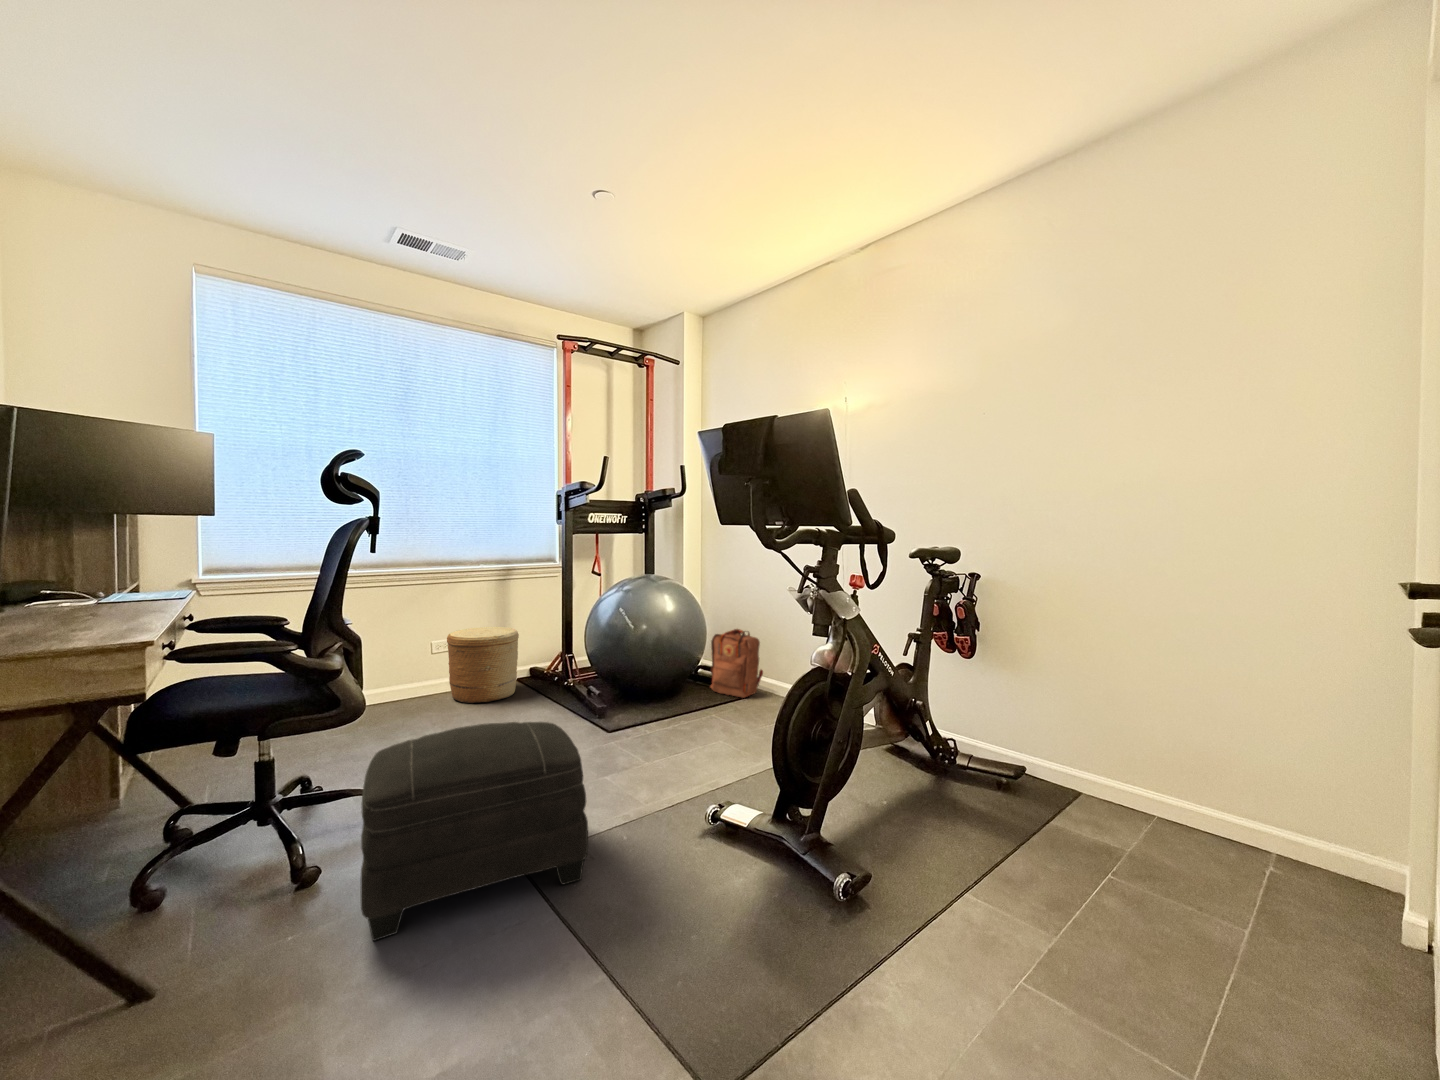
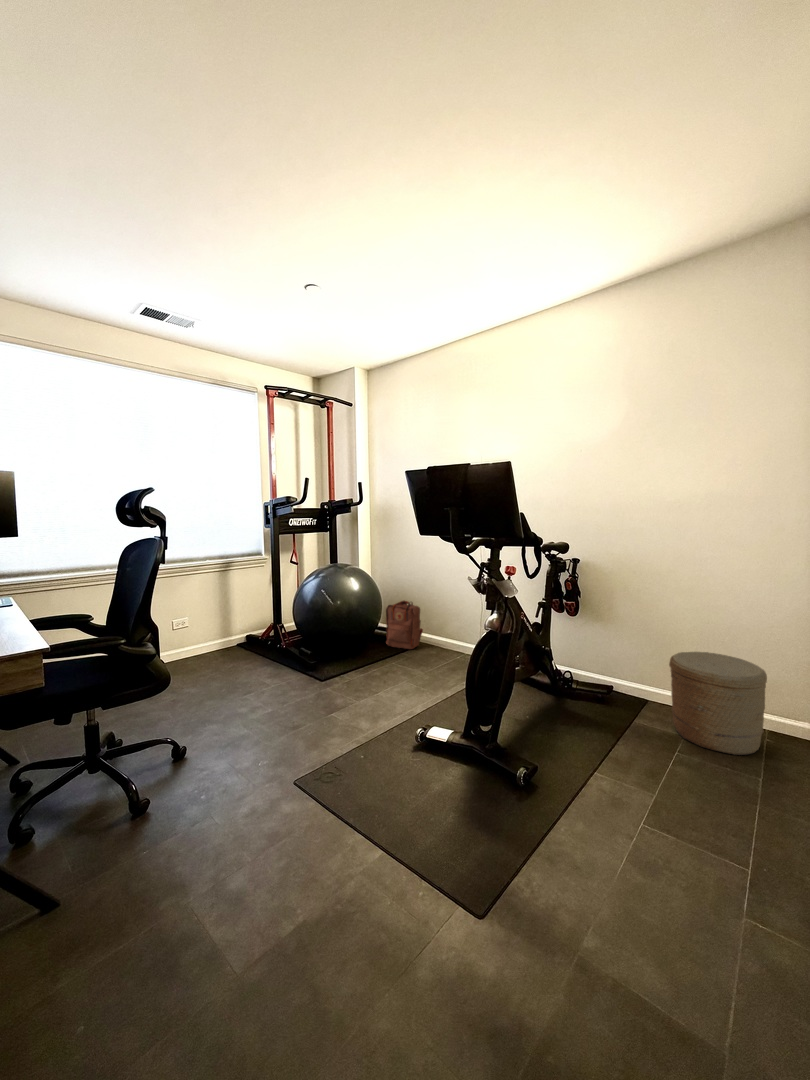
woven basket: present [447,627,519,703] -> present [669,652,767,755]
ottoman: present [360,722,588,941] -> none [183,681,347,847]

